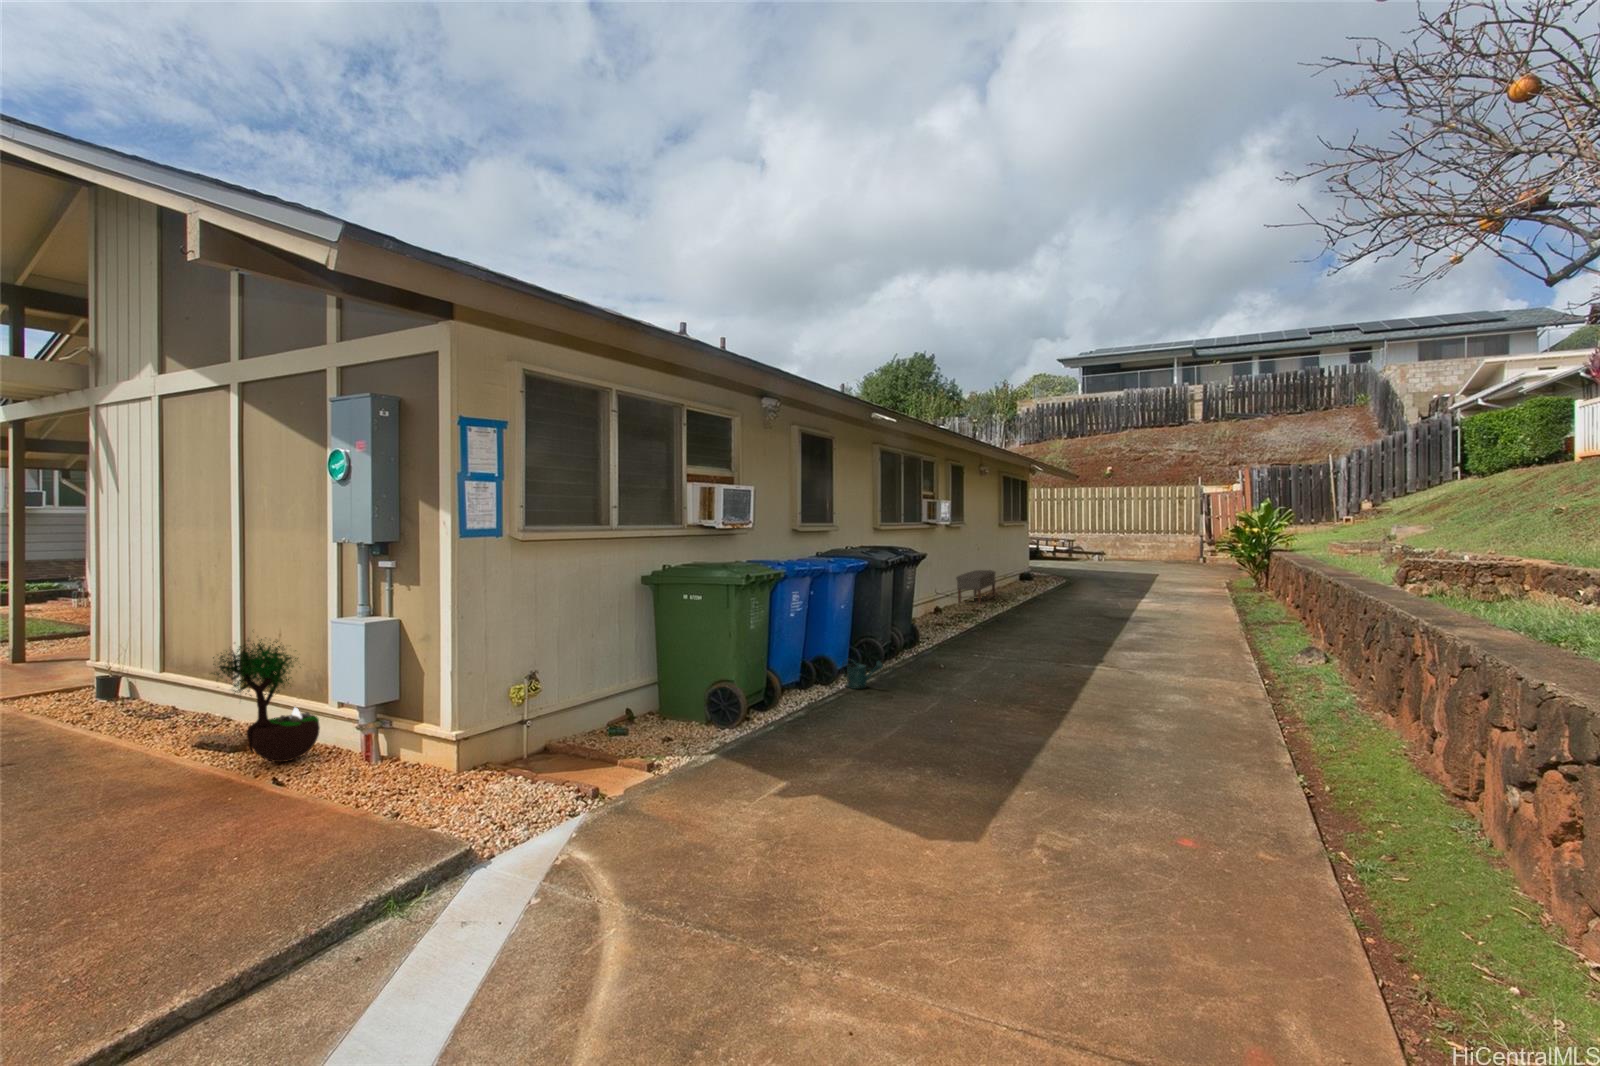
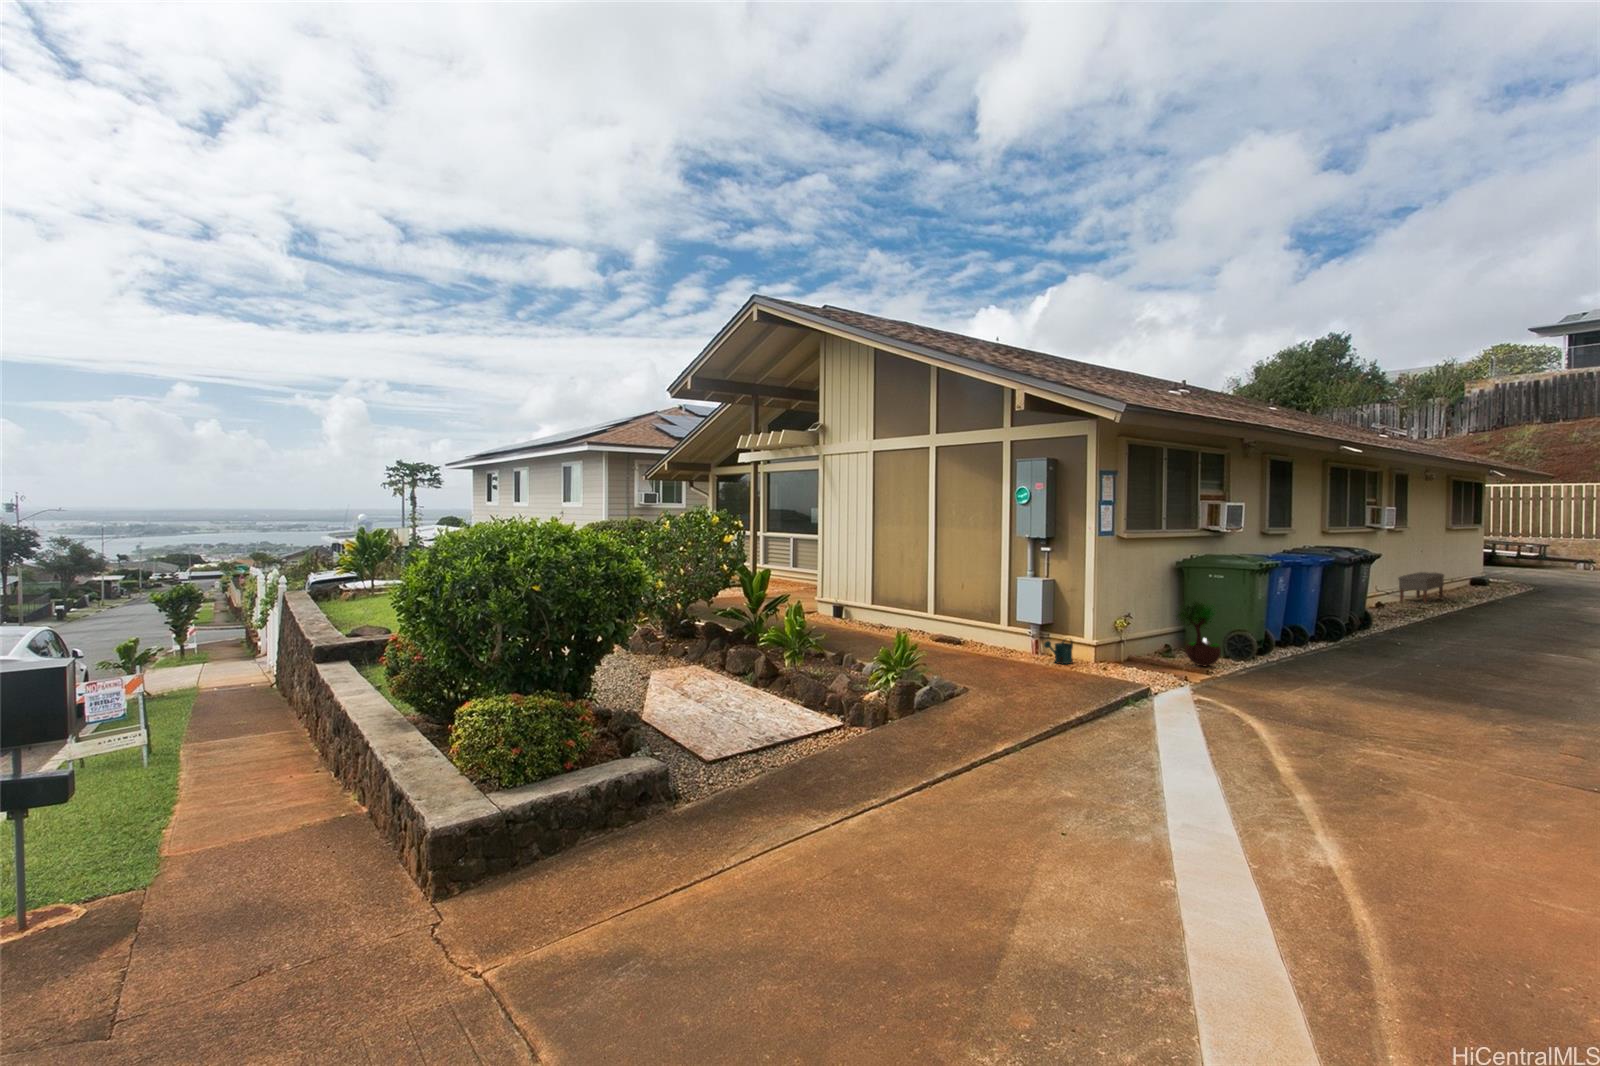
potted tree: present [213,639,320,762] -> present [1176,601,1221,666]
watering can: present [844,661,883,689] -> present [1044,639,1073,664]

